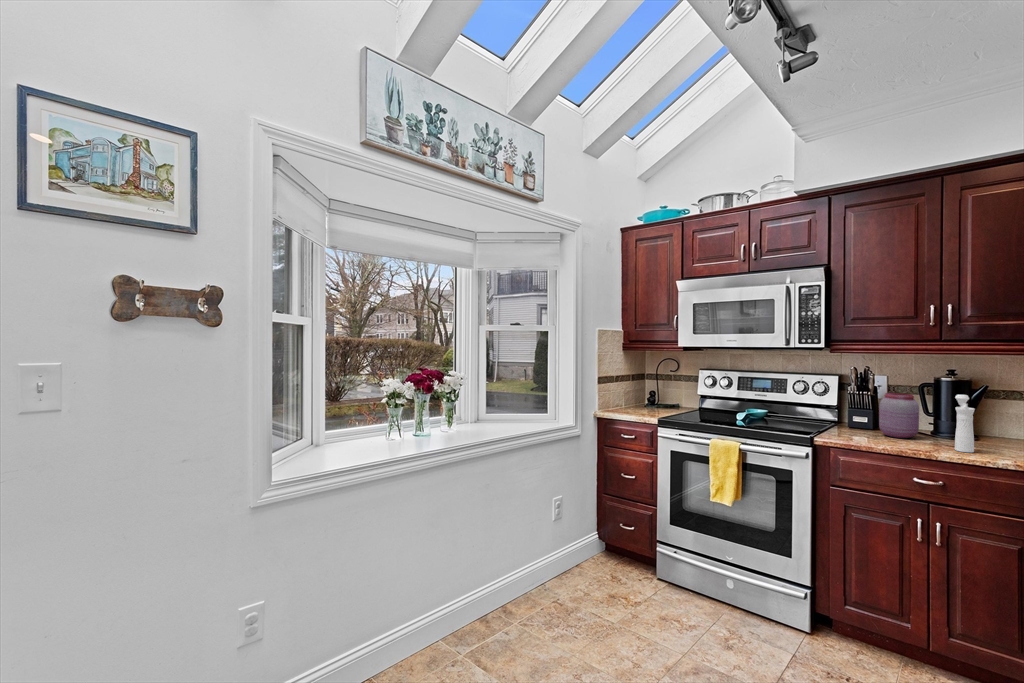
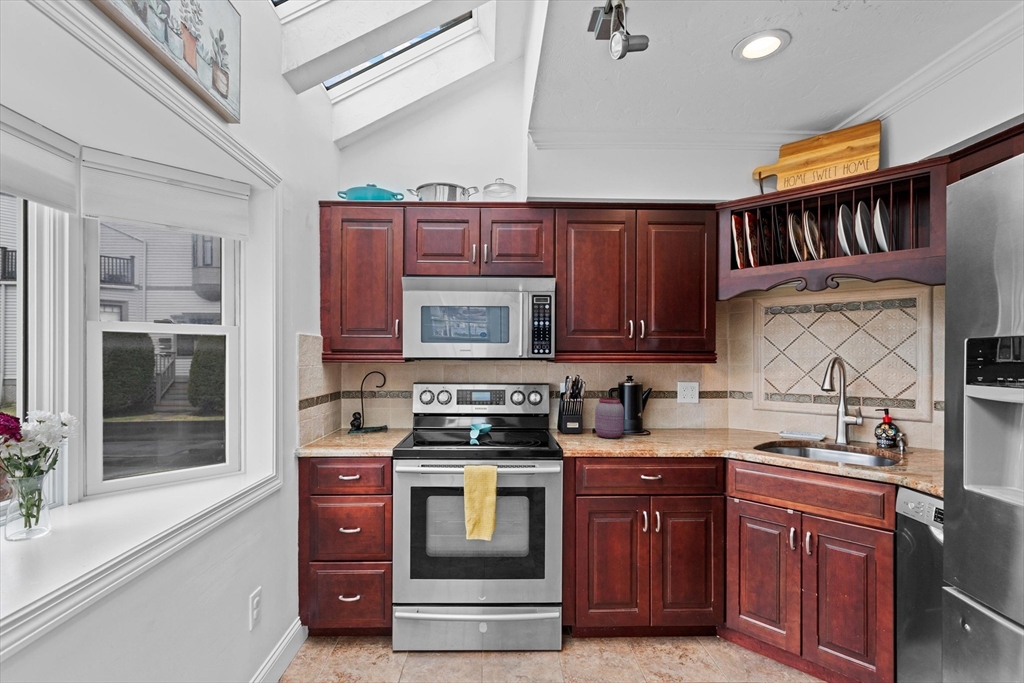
pepper mill: present [955,395,975,452] -> none [651,397,672,445]

